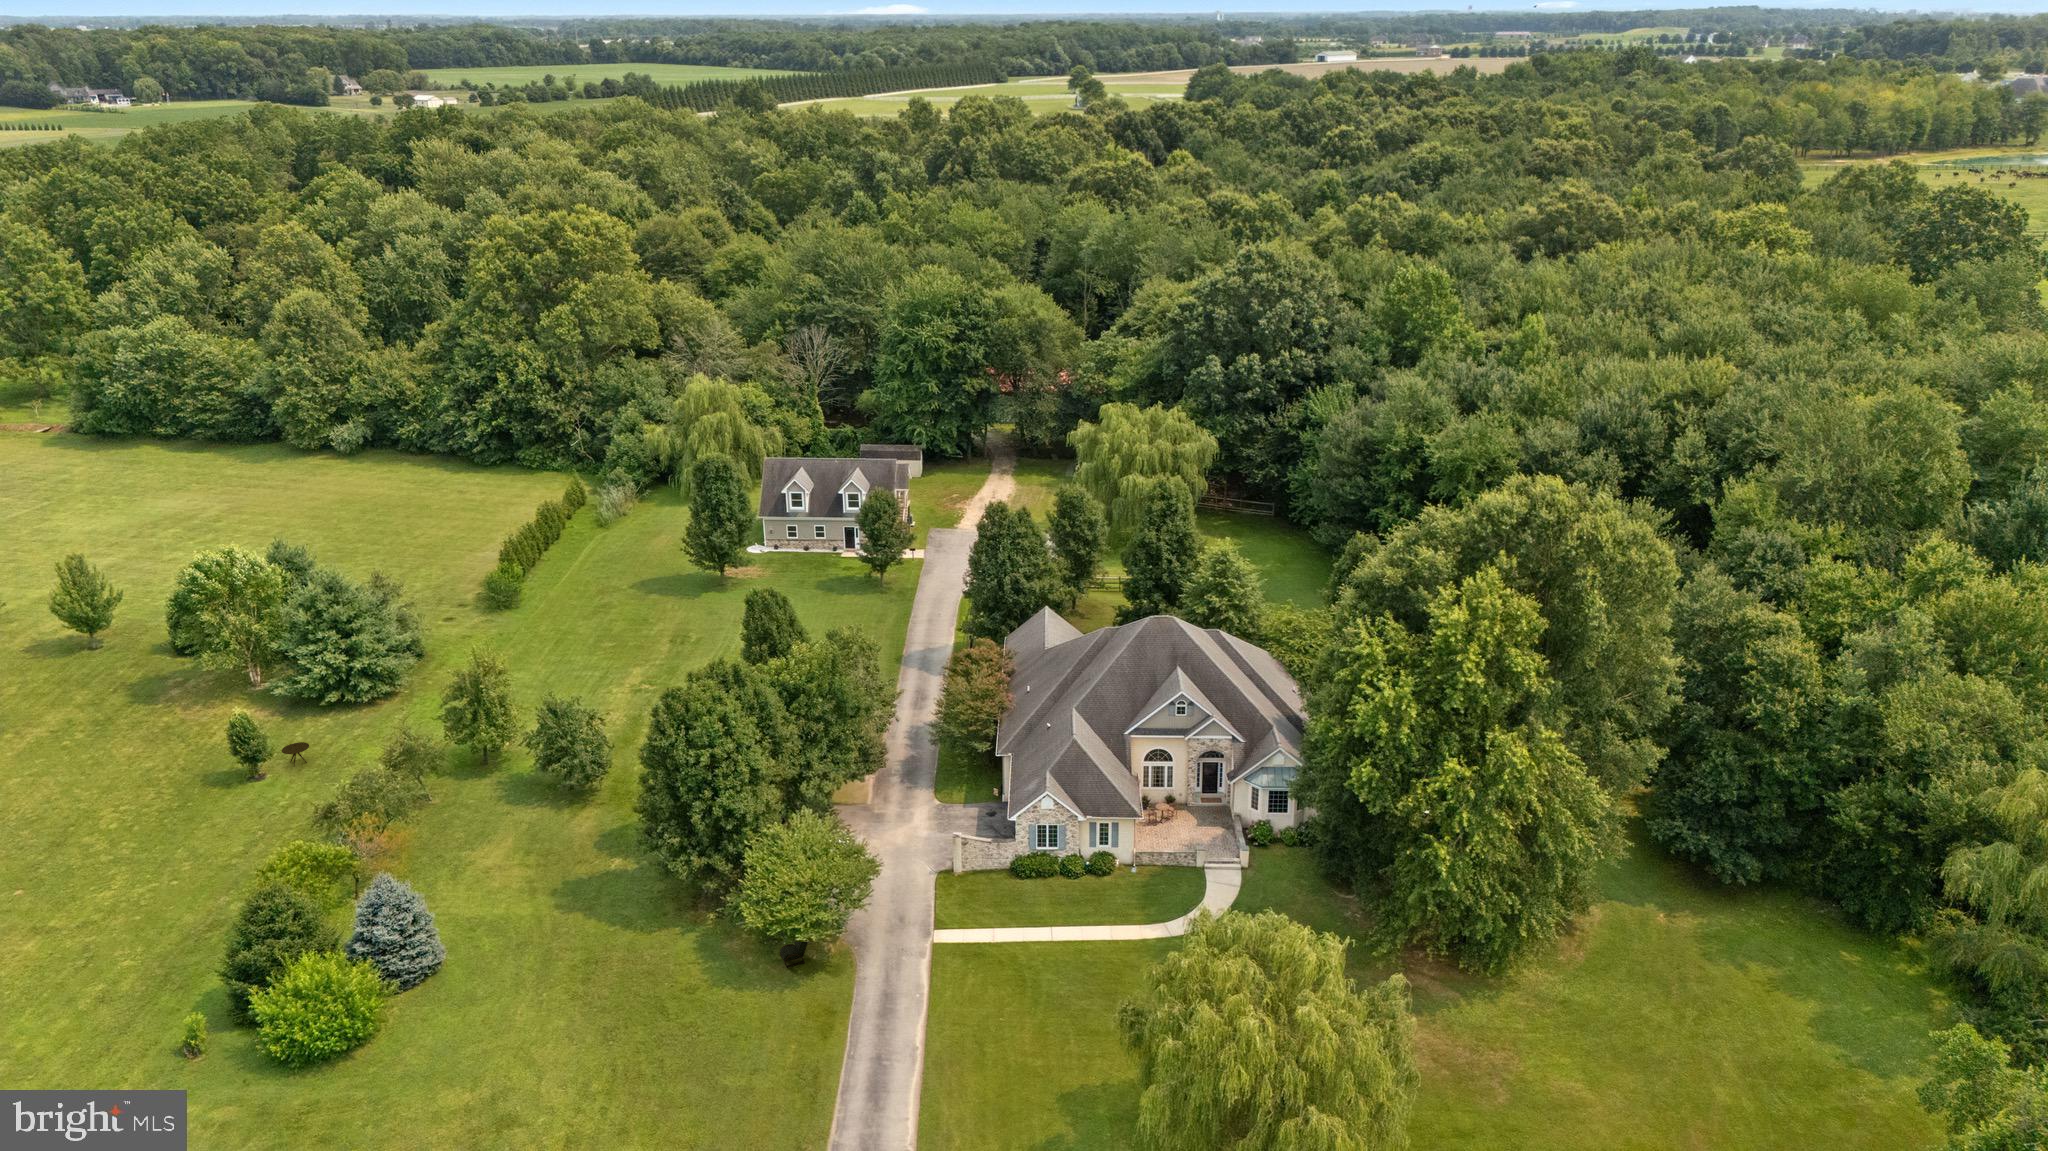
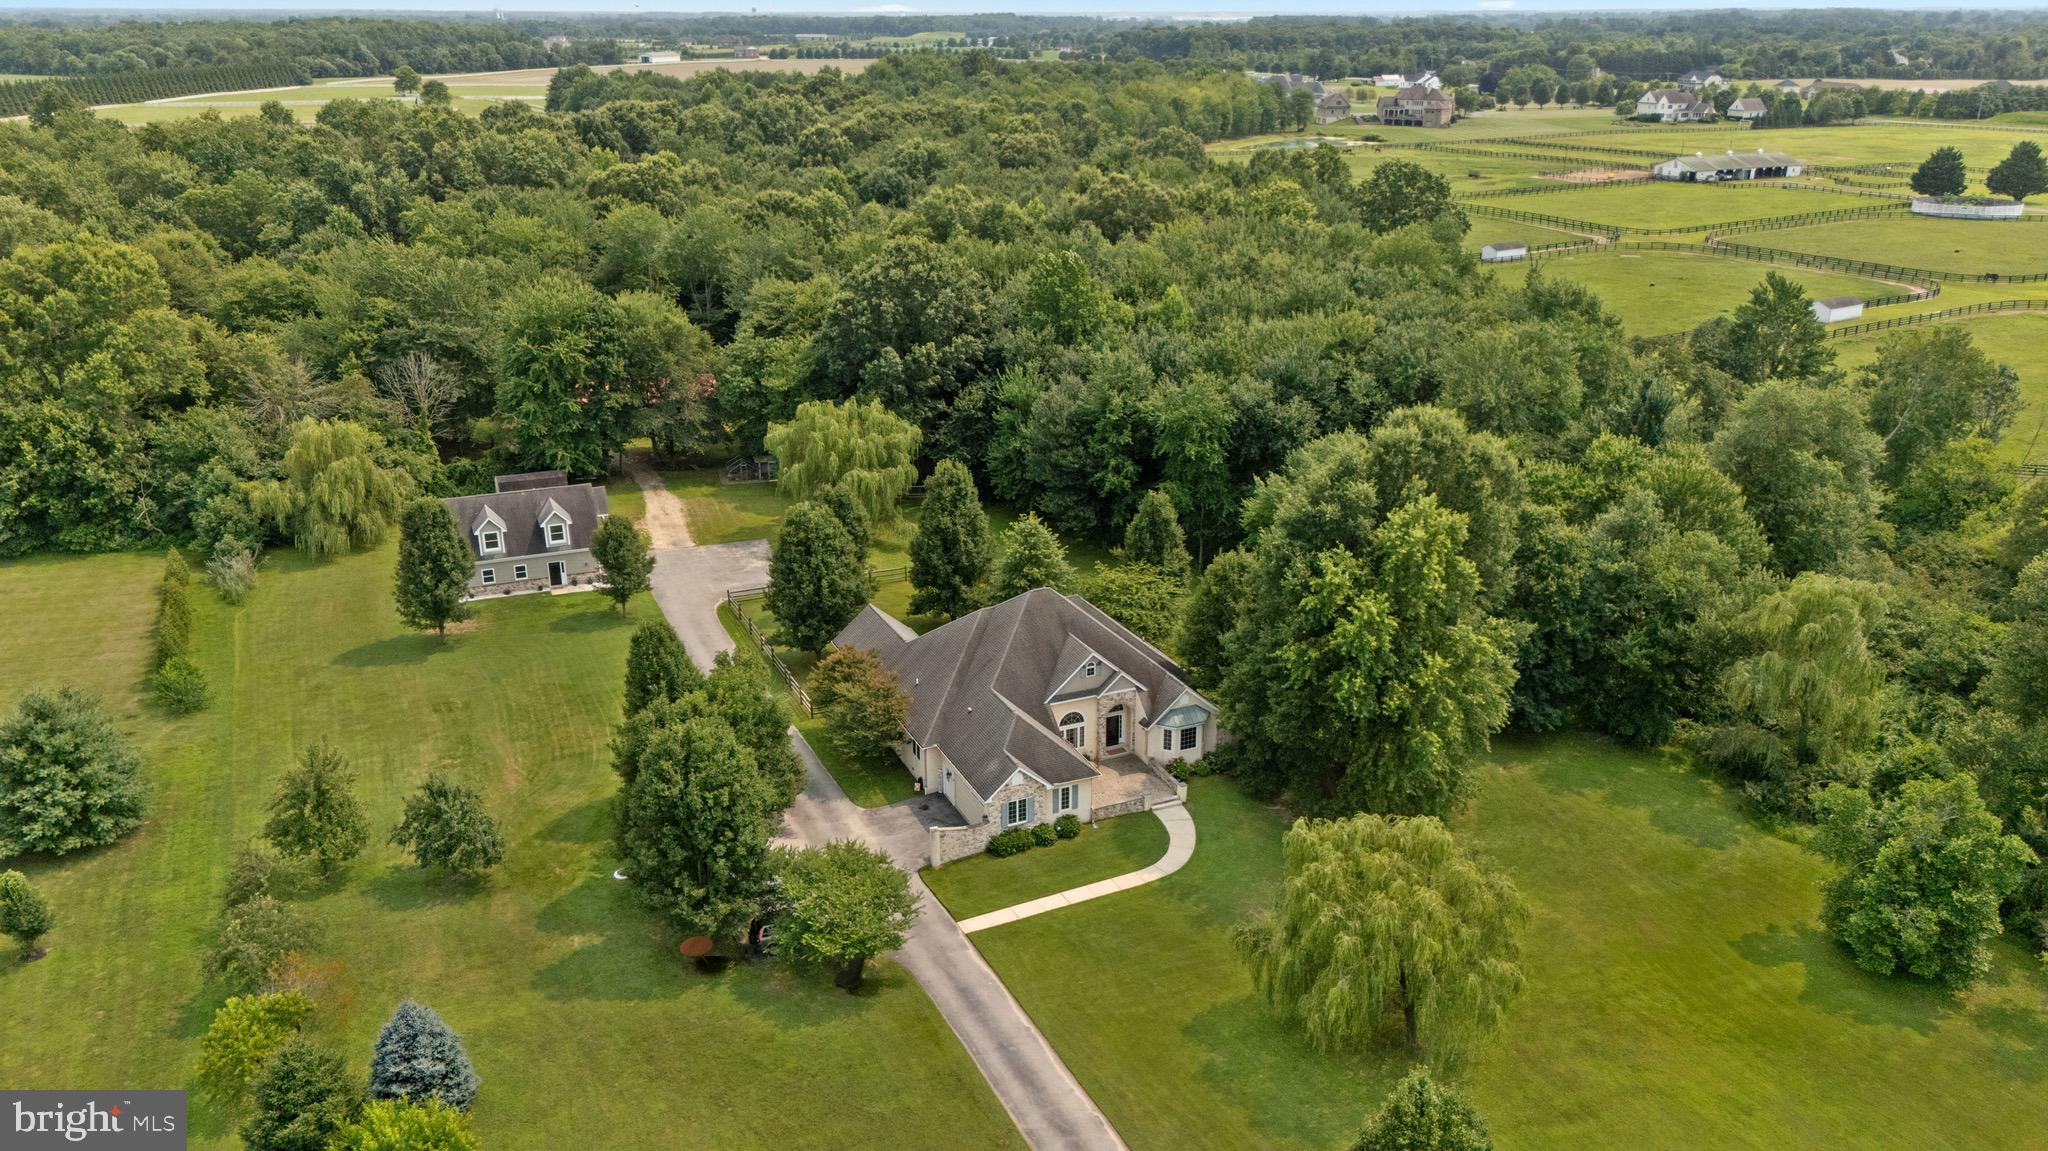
round table: present [282,742,309,765] -> present [680,936,712,970]

